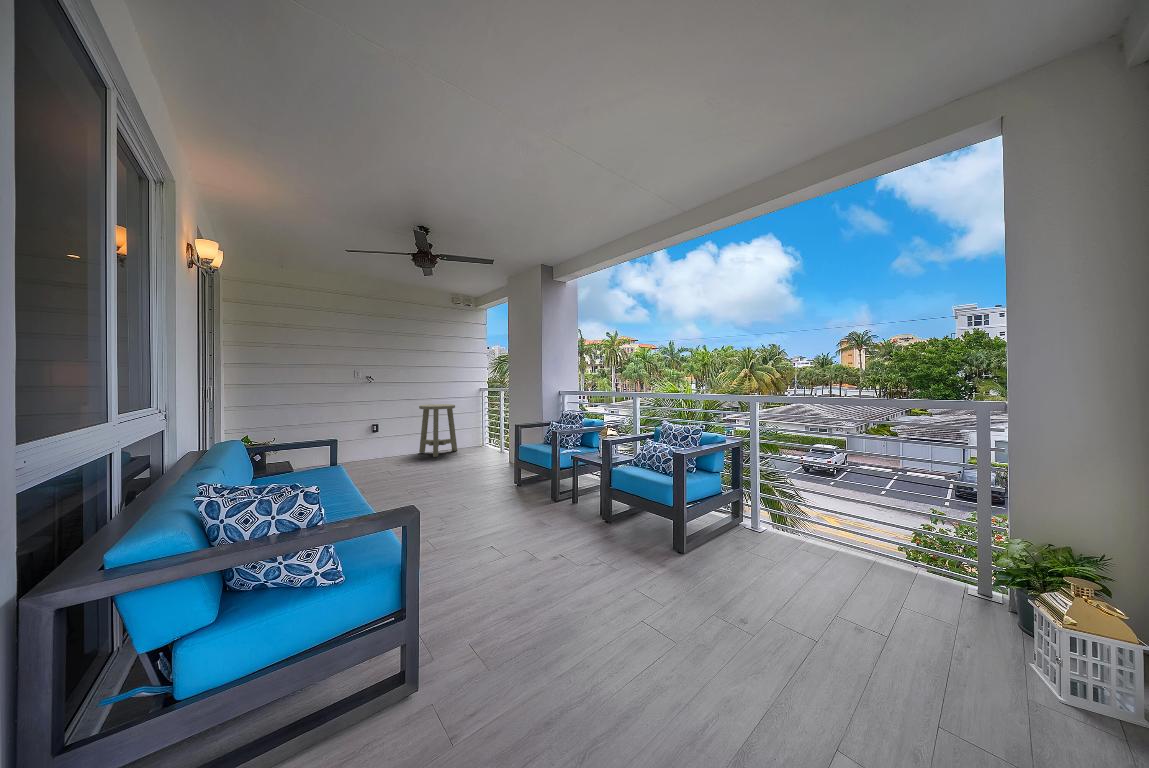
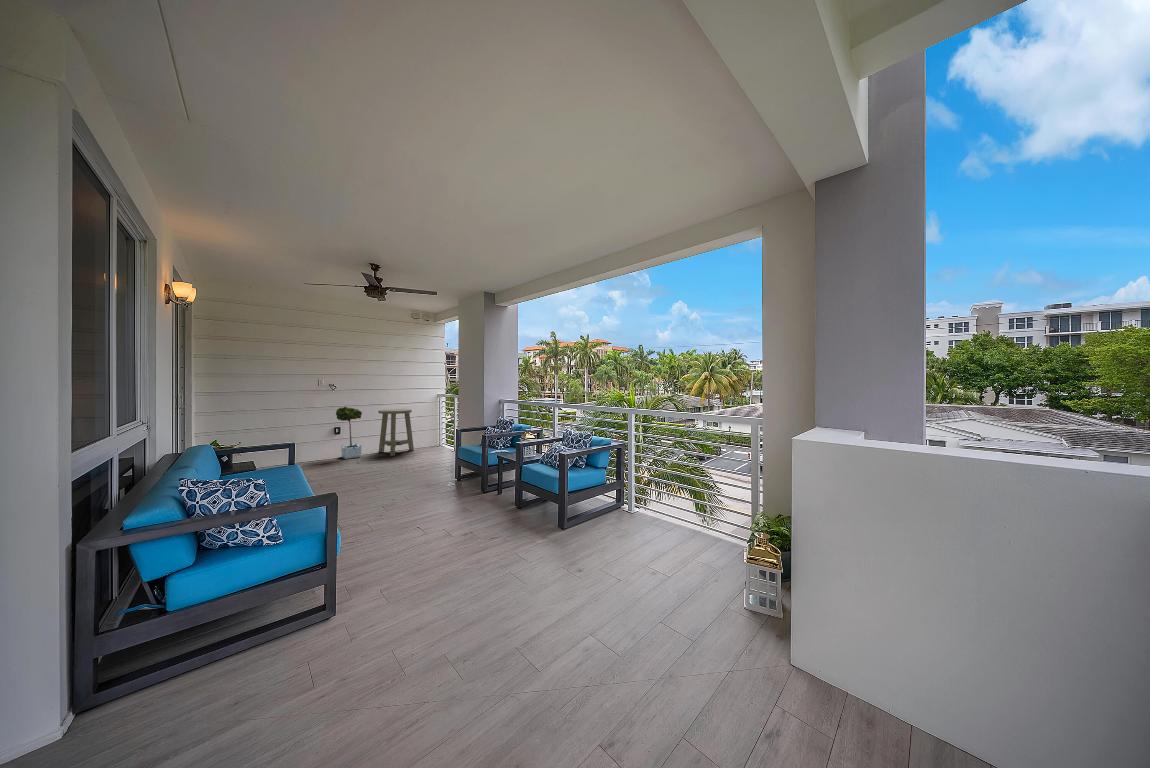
potted tree: none [374,401,402,460] -> present [336,407,362,459]

